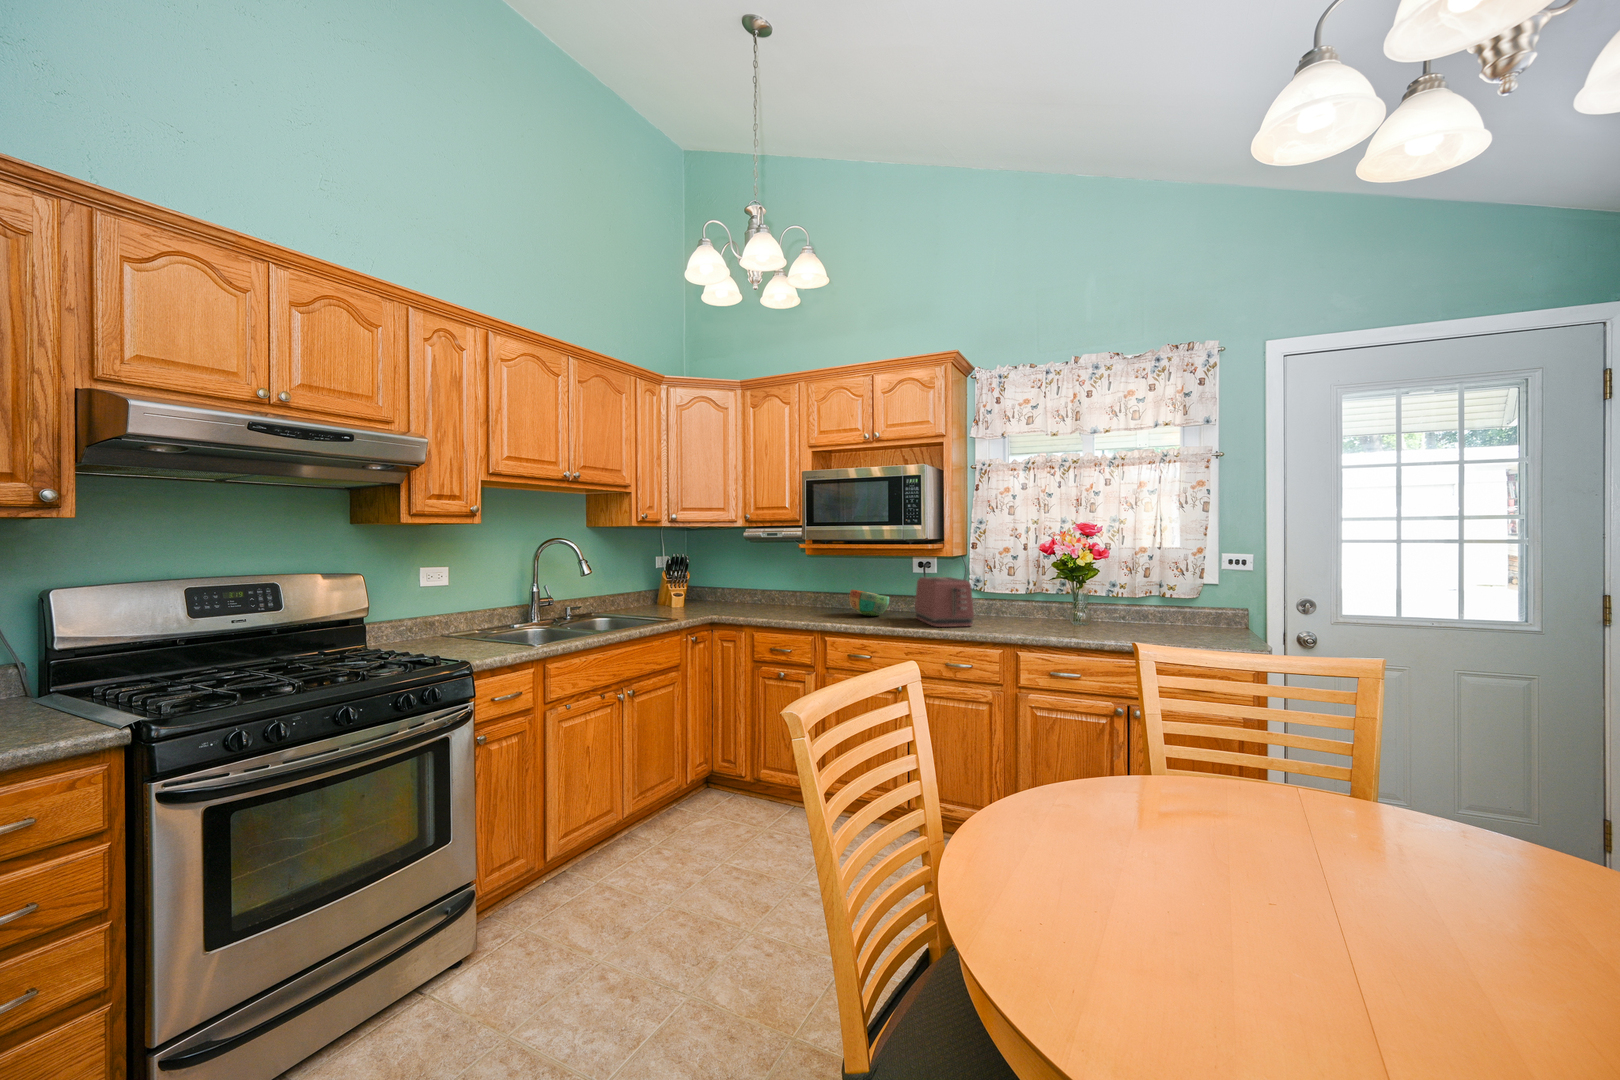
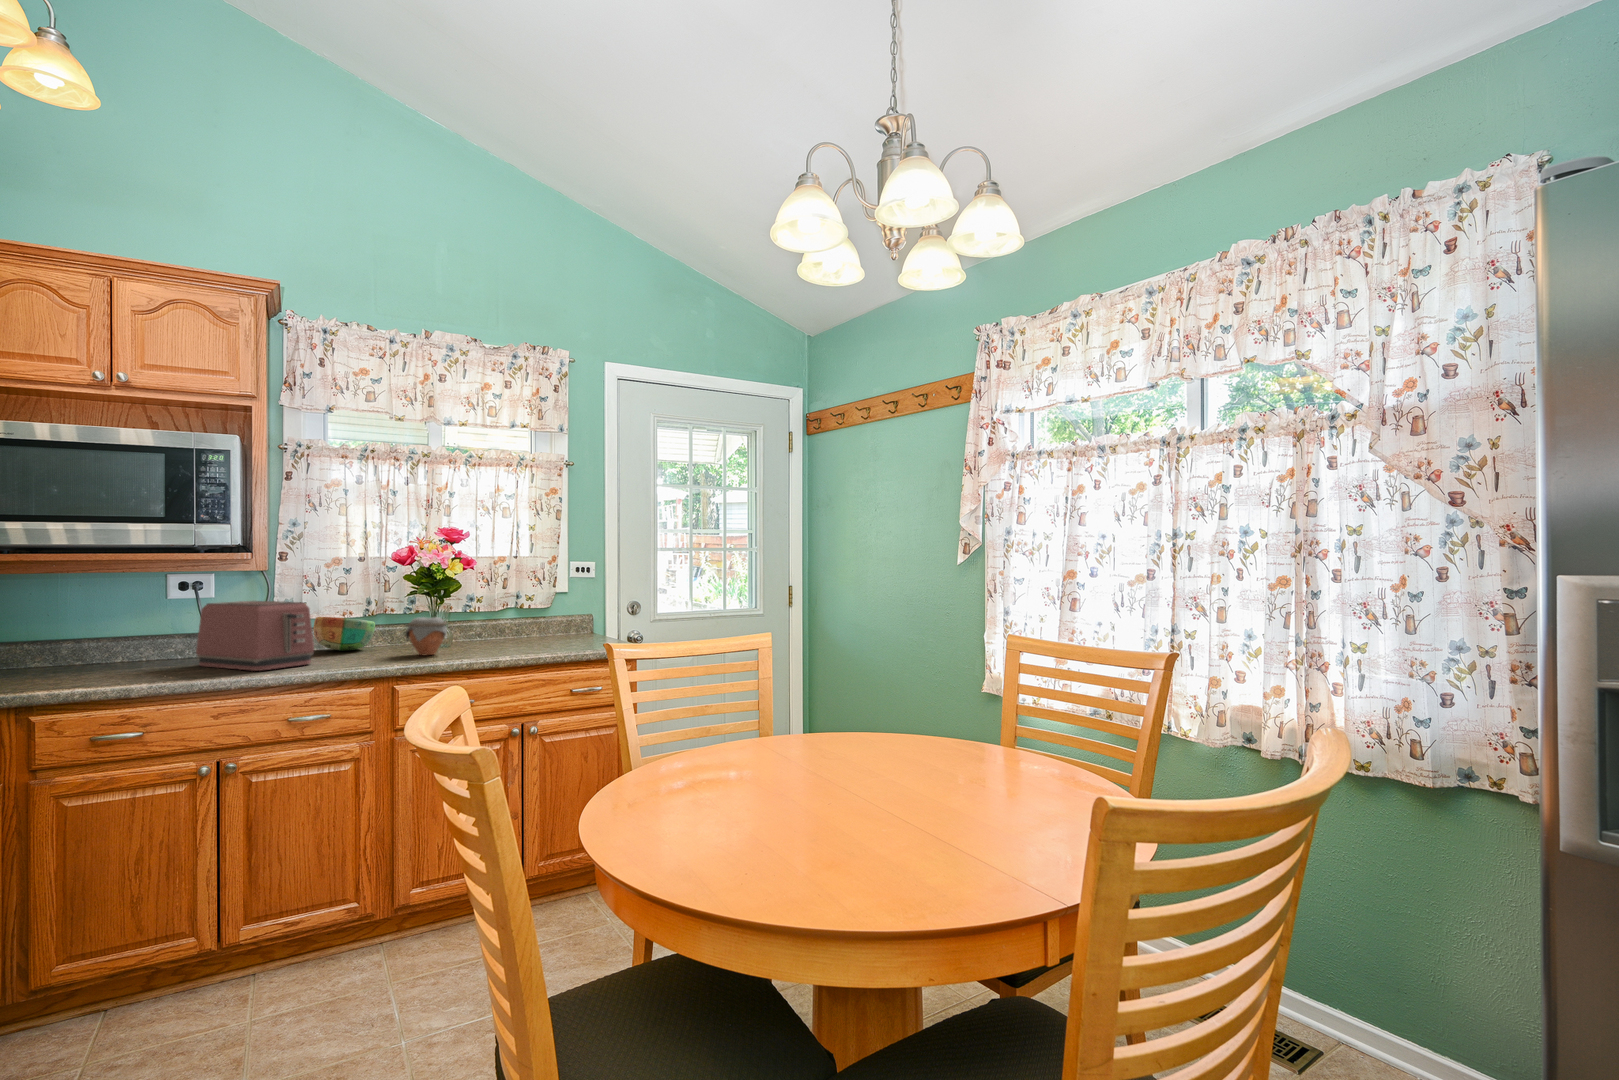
bowl: present [849,590,889,616] -> present [313,617,375,651]
jar: none [1041,598,1077,631] -> present [406,617,447,655]

